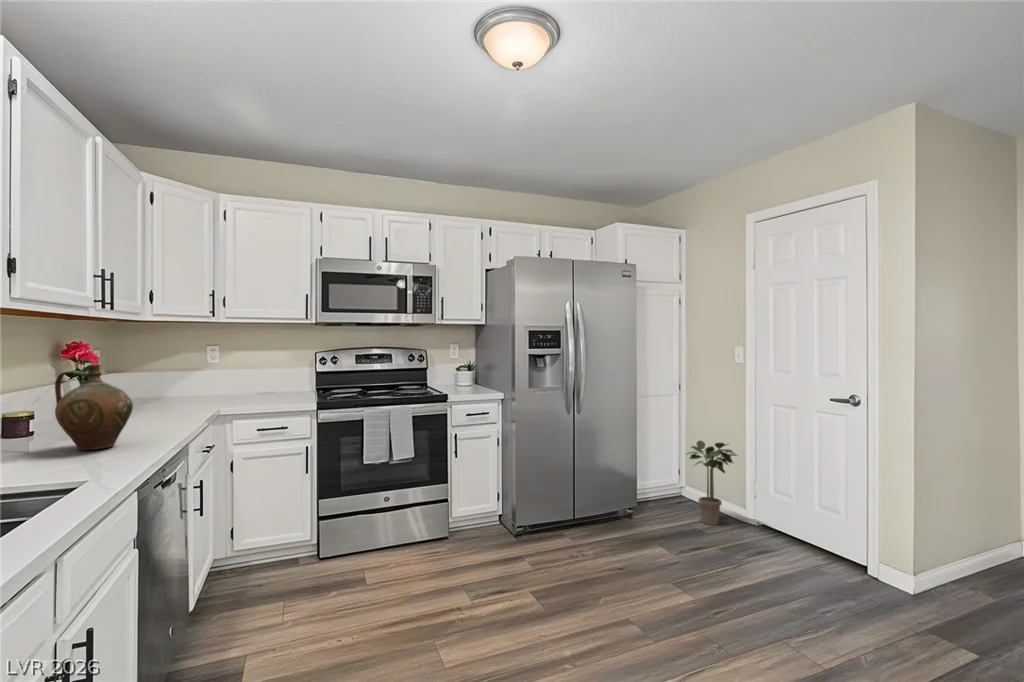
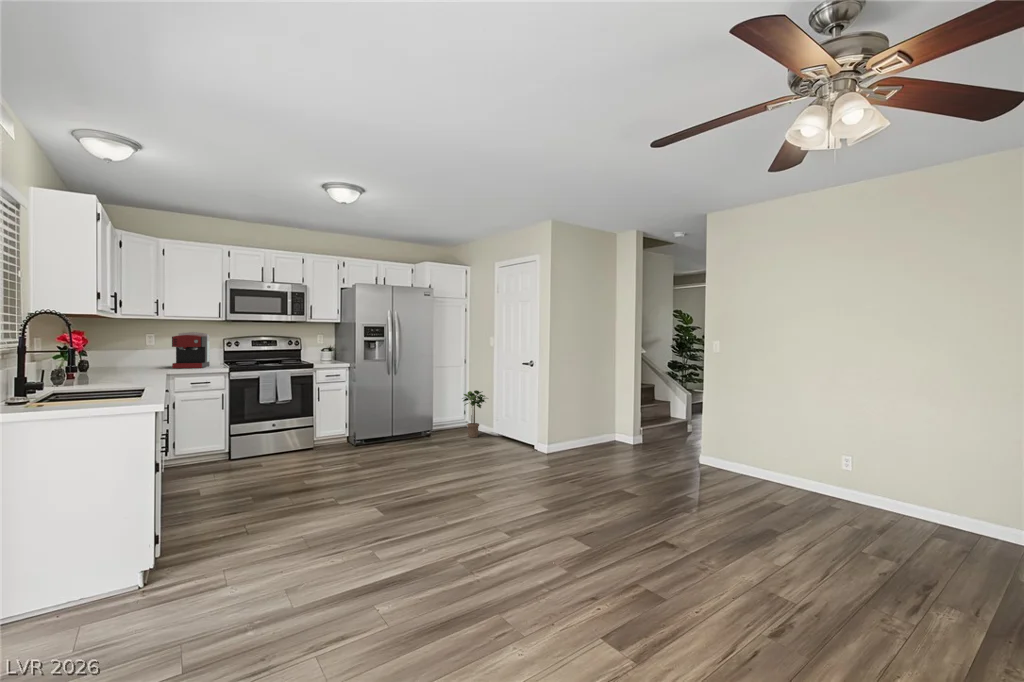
coffee maker: none [230,343,291,403] -> present [172,332,210,368]
ceramic jug: present [55,365,133,450] -> none [102,341,141,383]

